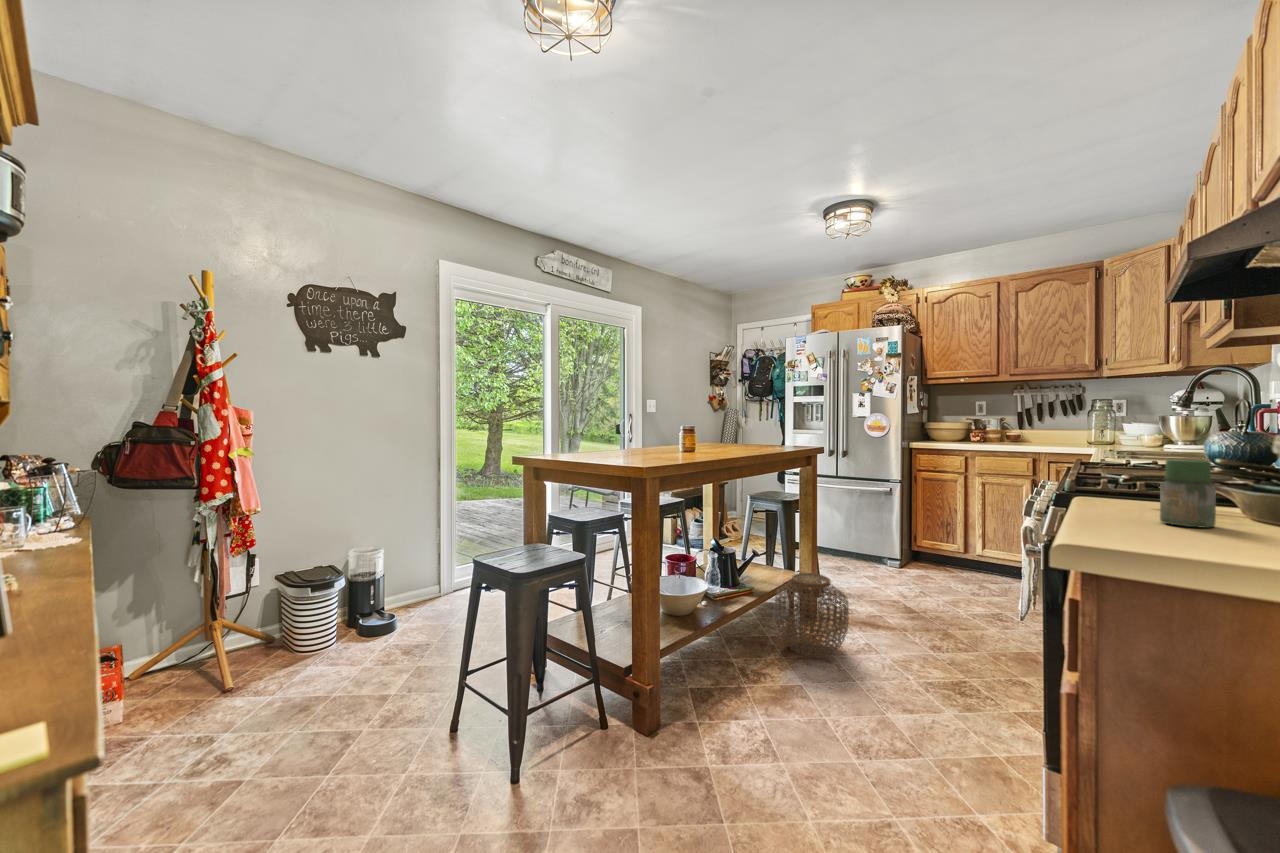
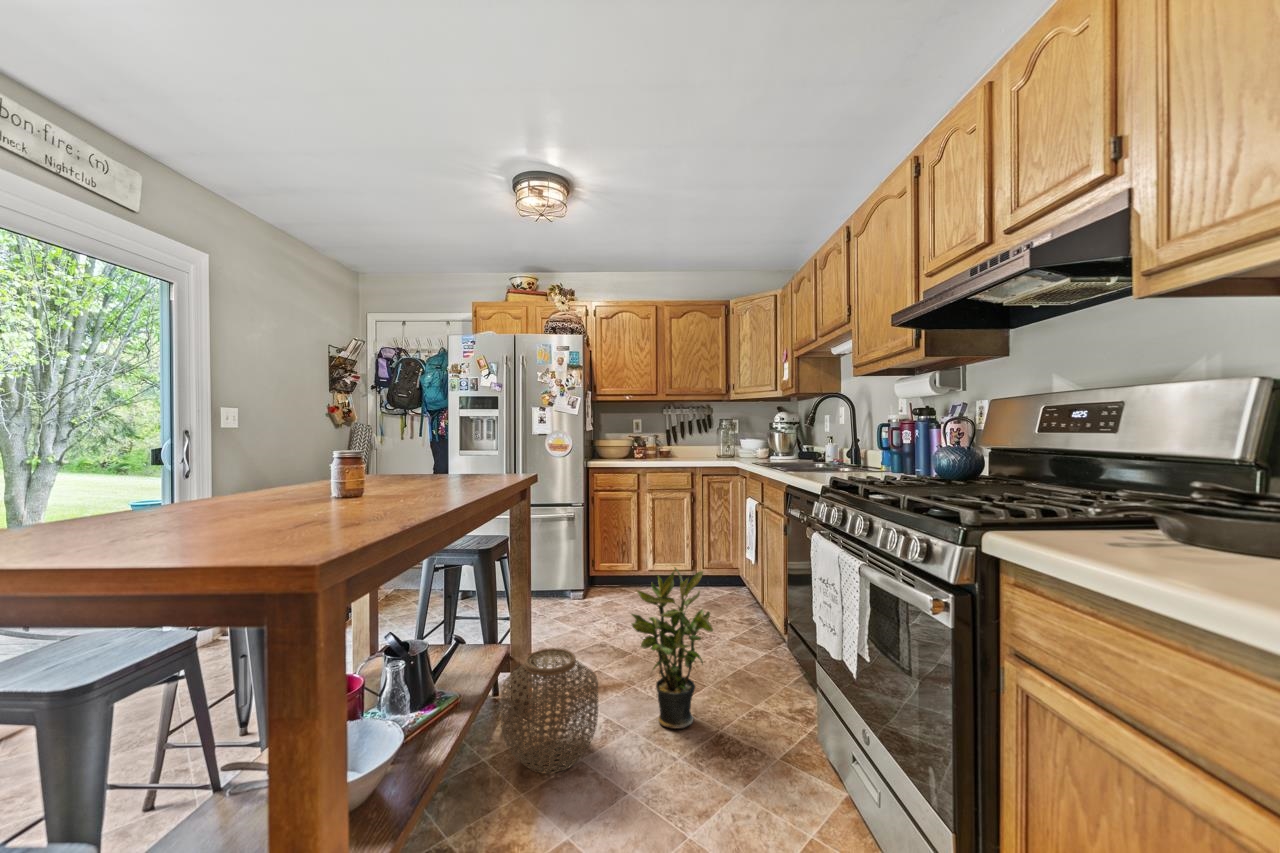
jar: present [1160,459,1216,528] -> none [1153,496,1219,579]
potted plant: none [885,529,966,667] -> present [631,568,713,729]

